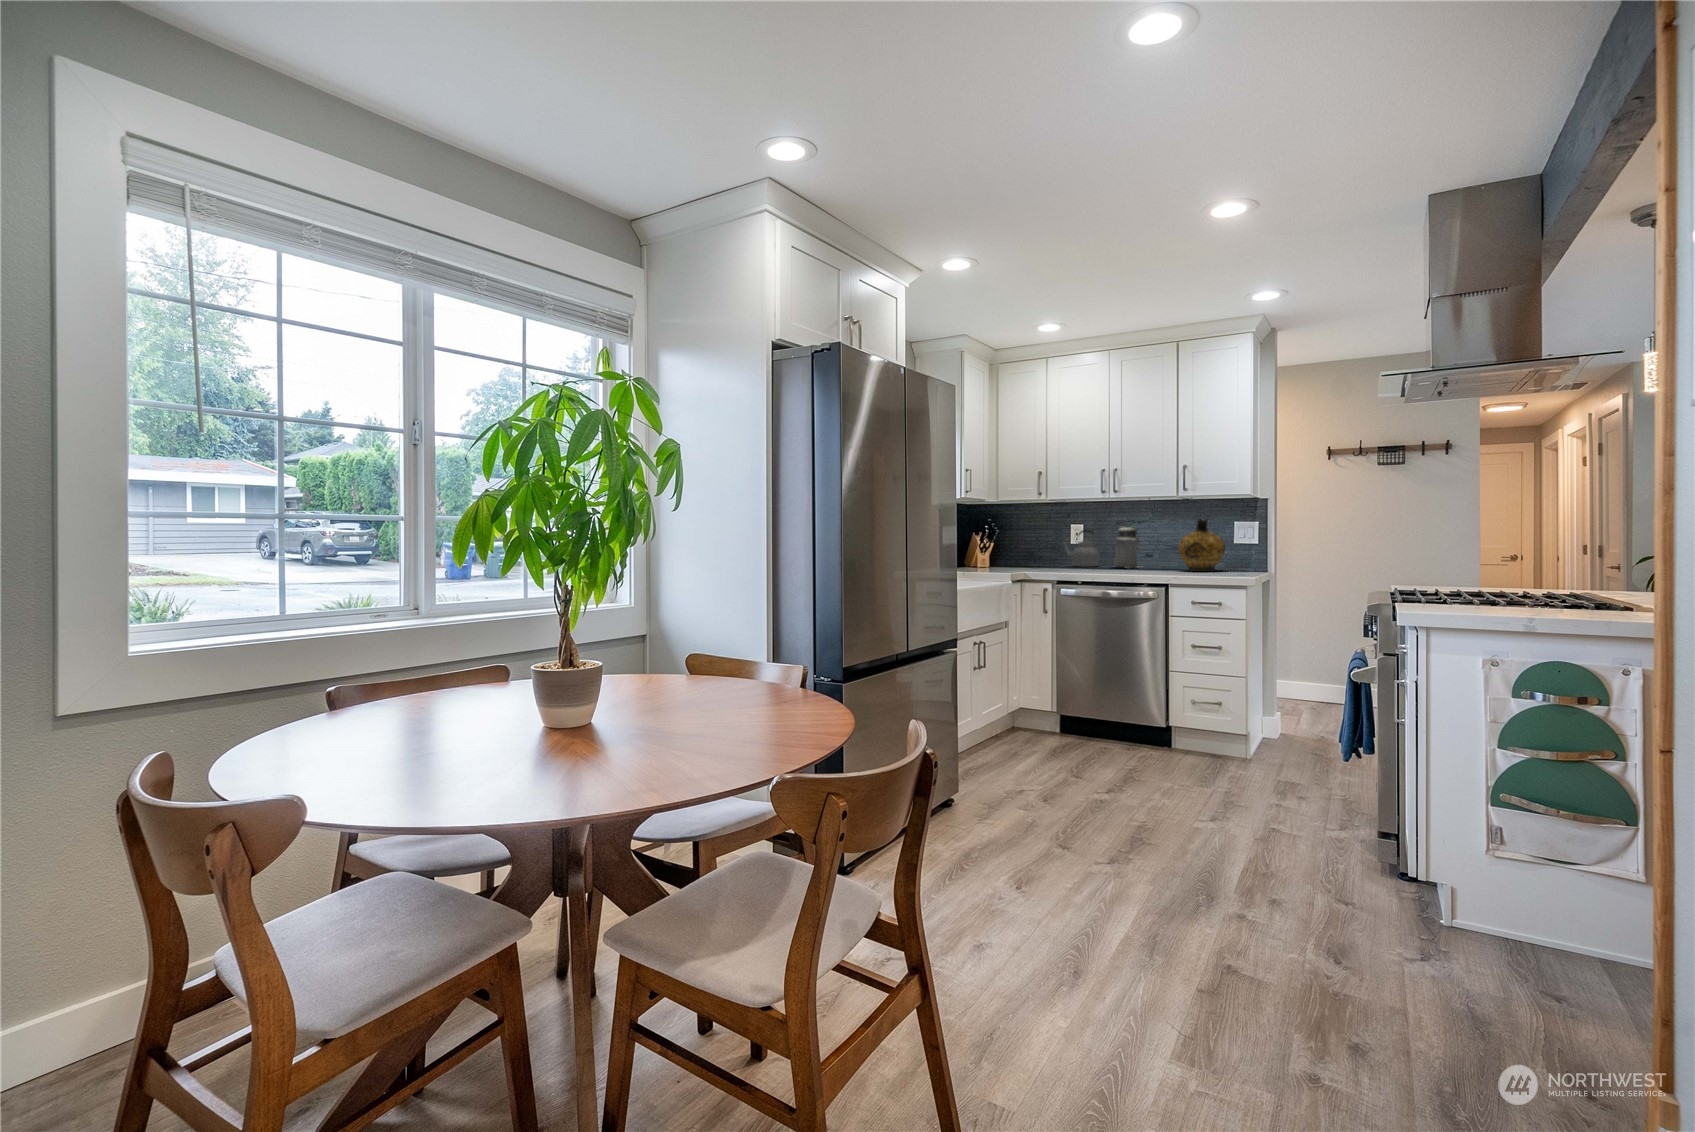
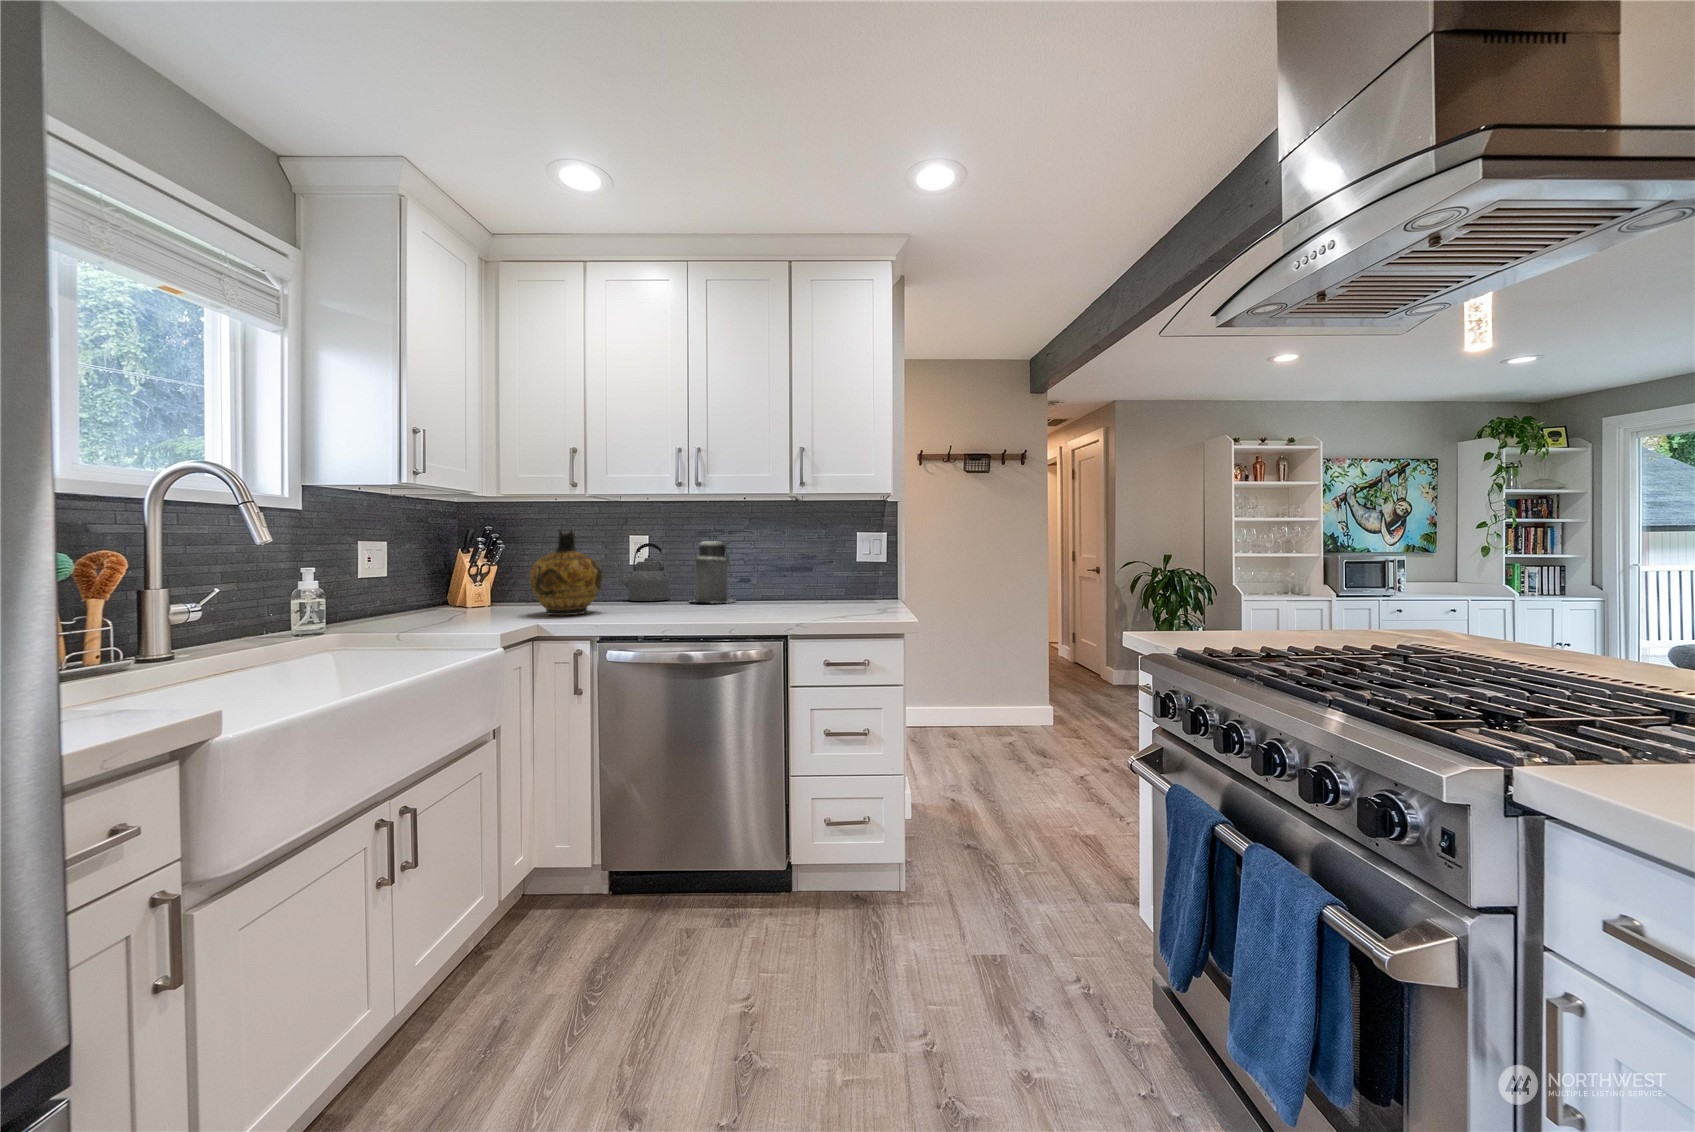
ceramic jug: present [1178,518,1225,571] -> present [529,529,603,615]

